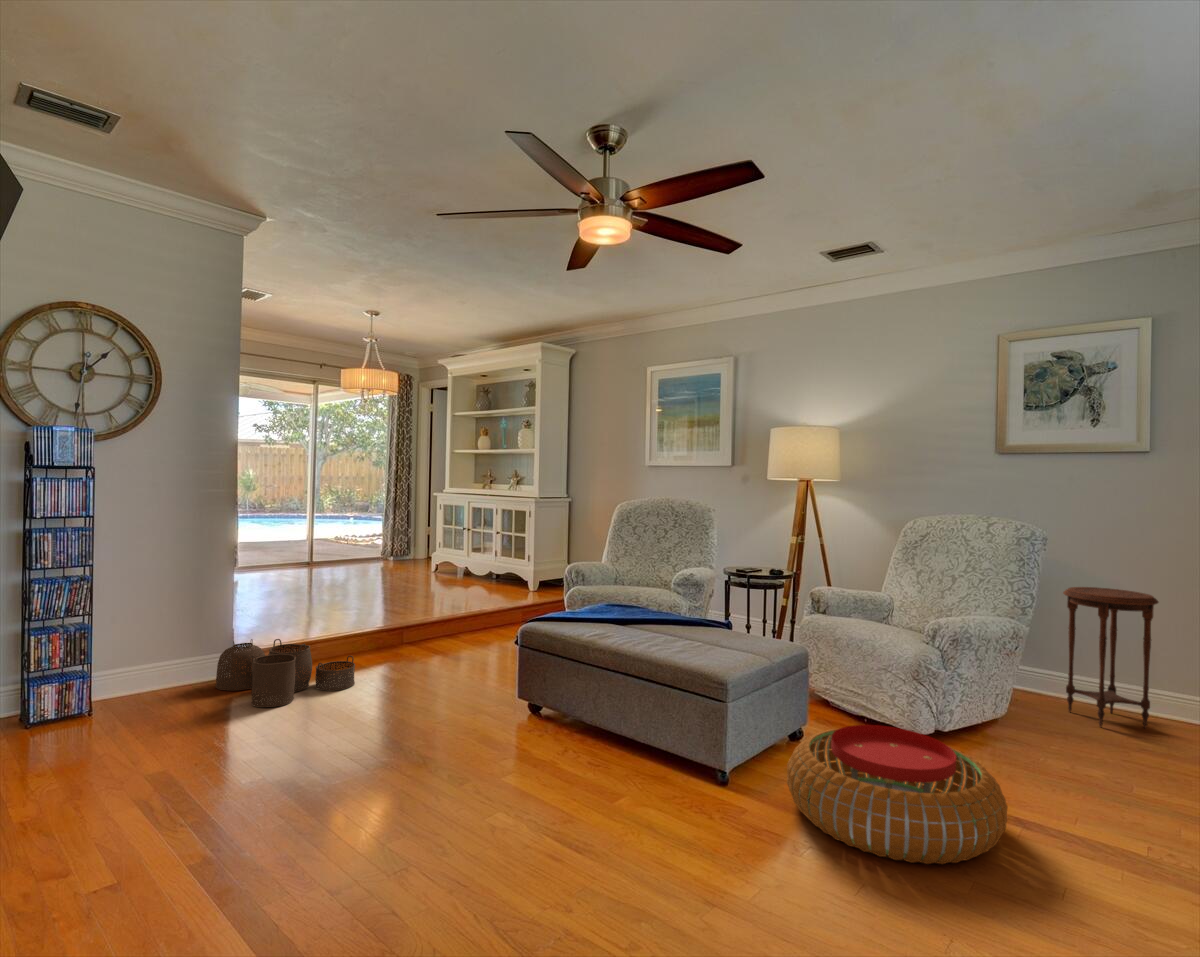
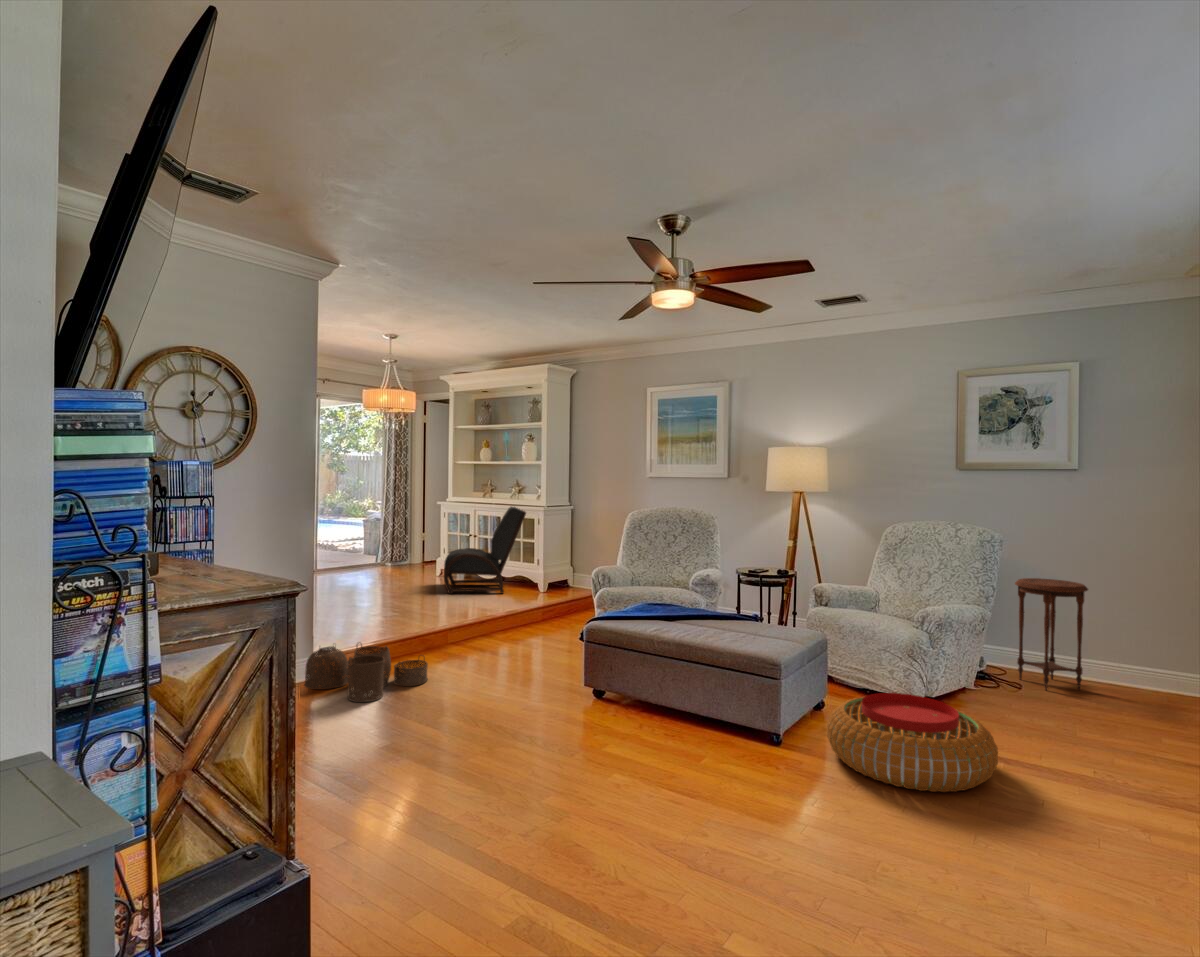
lounge chair: none [425,497,519,592] -> present [444,507,526,594]

